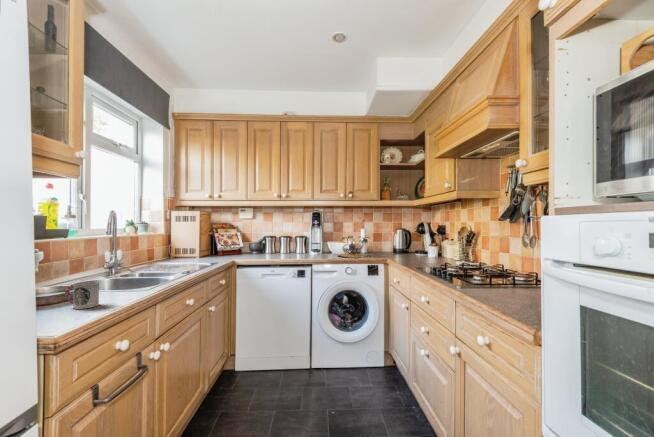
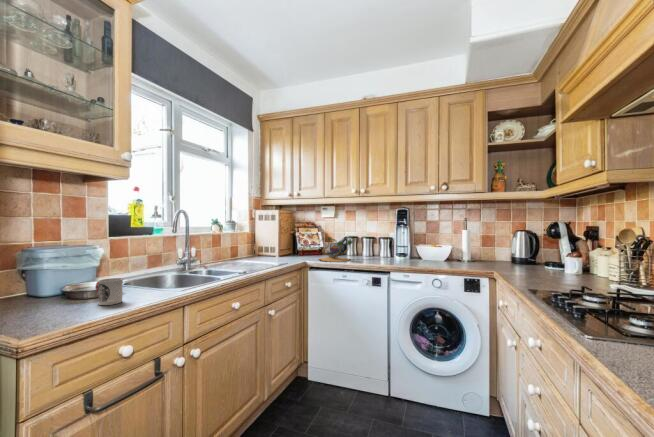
plant: present [339,236,368,258] -> present [320,237,352,262]

